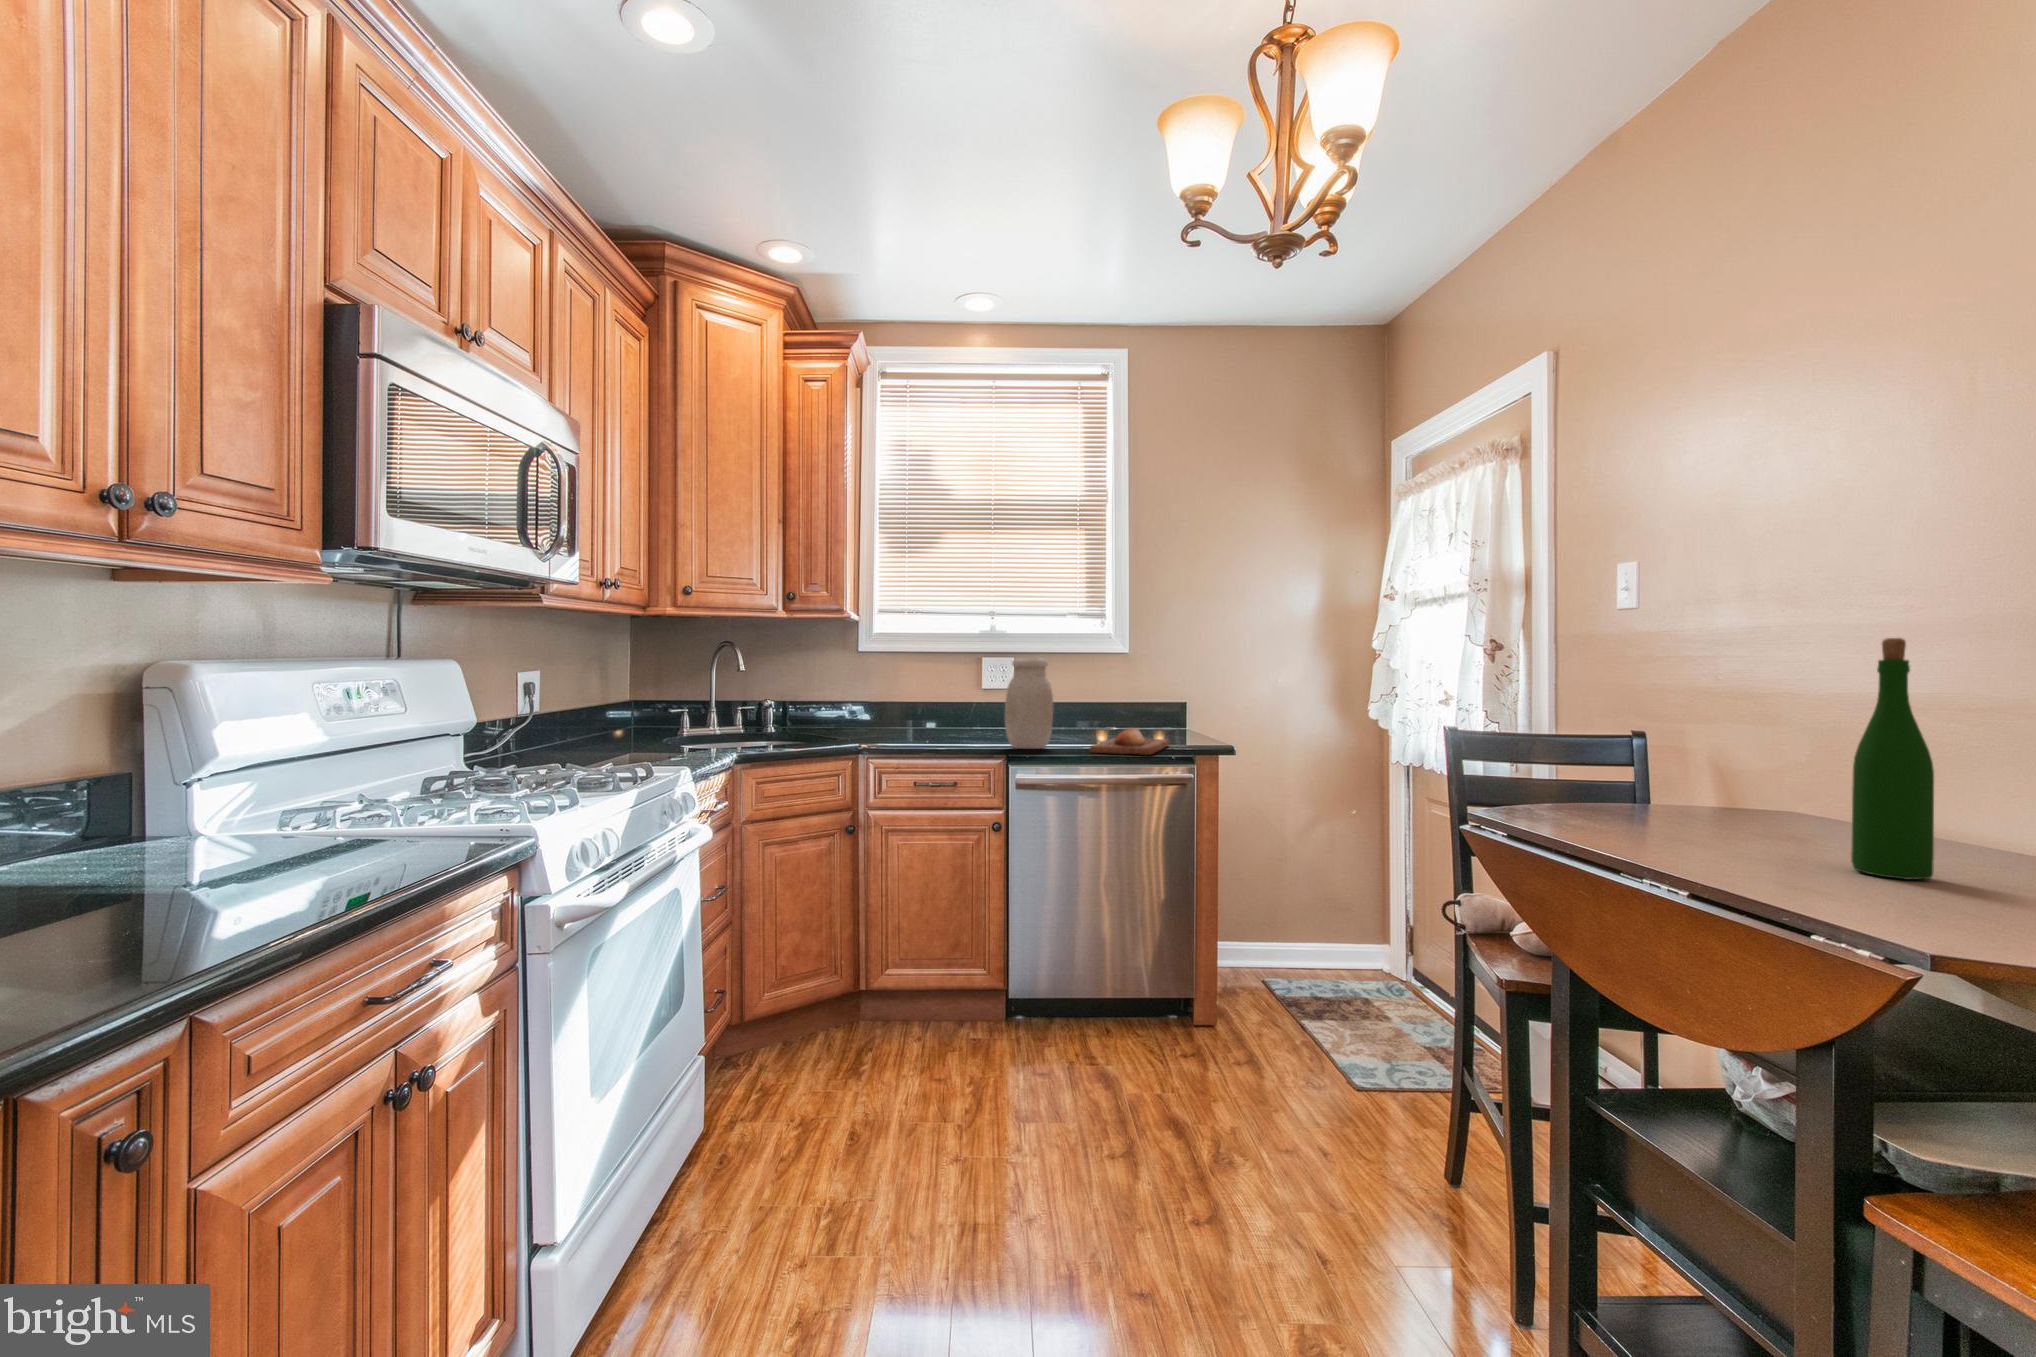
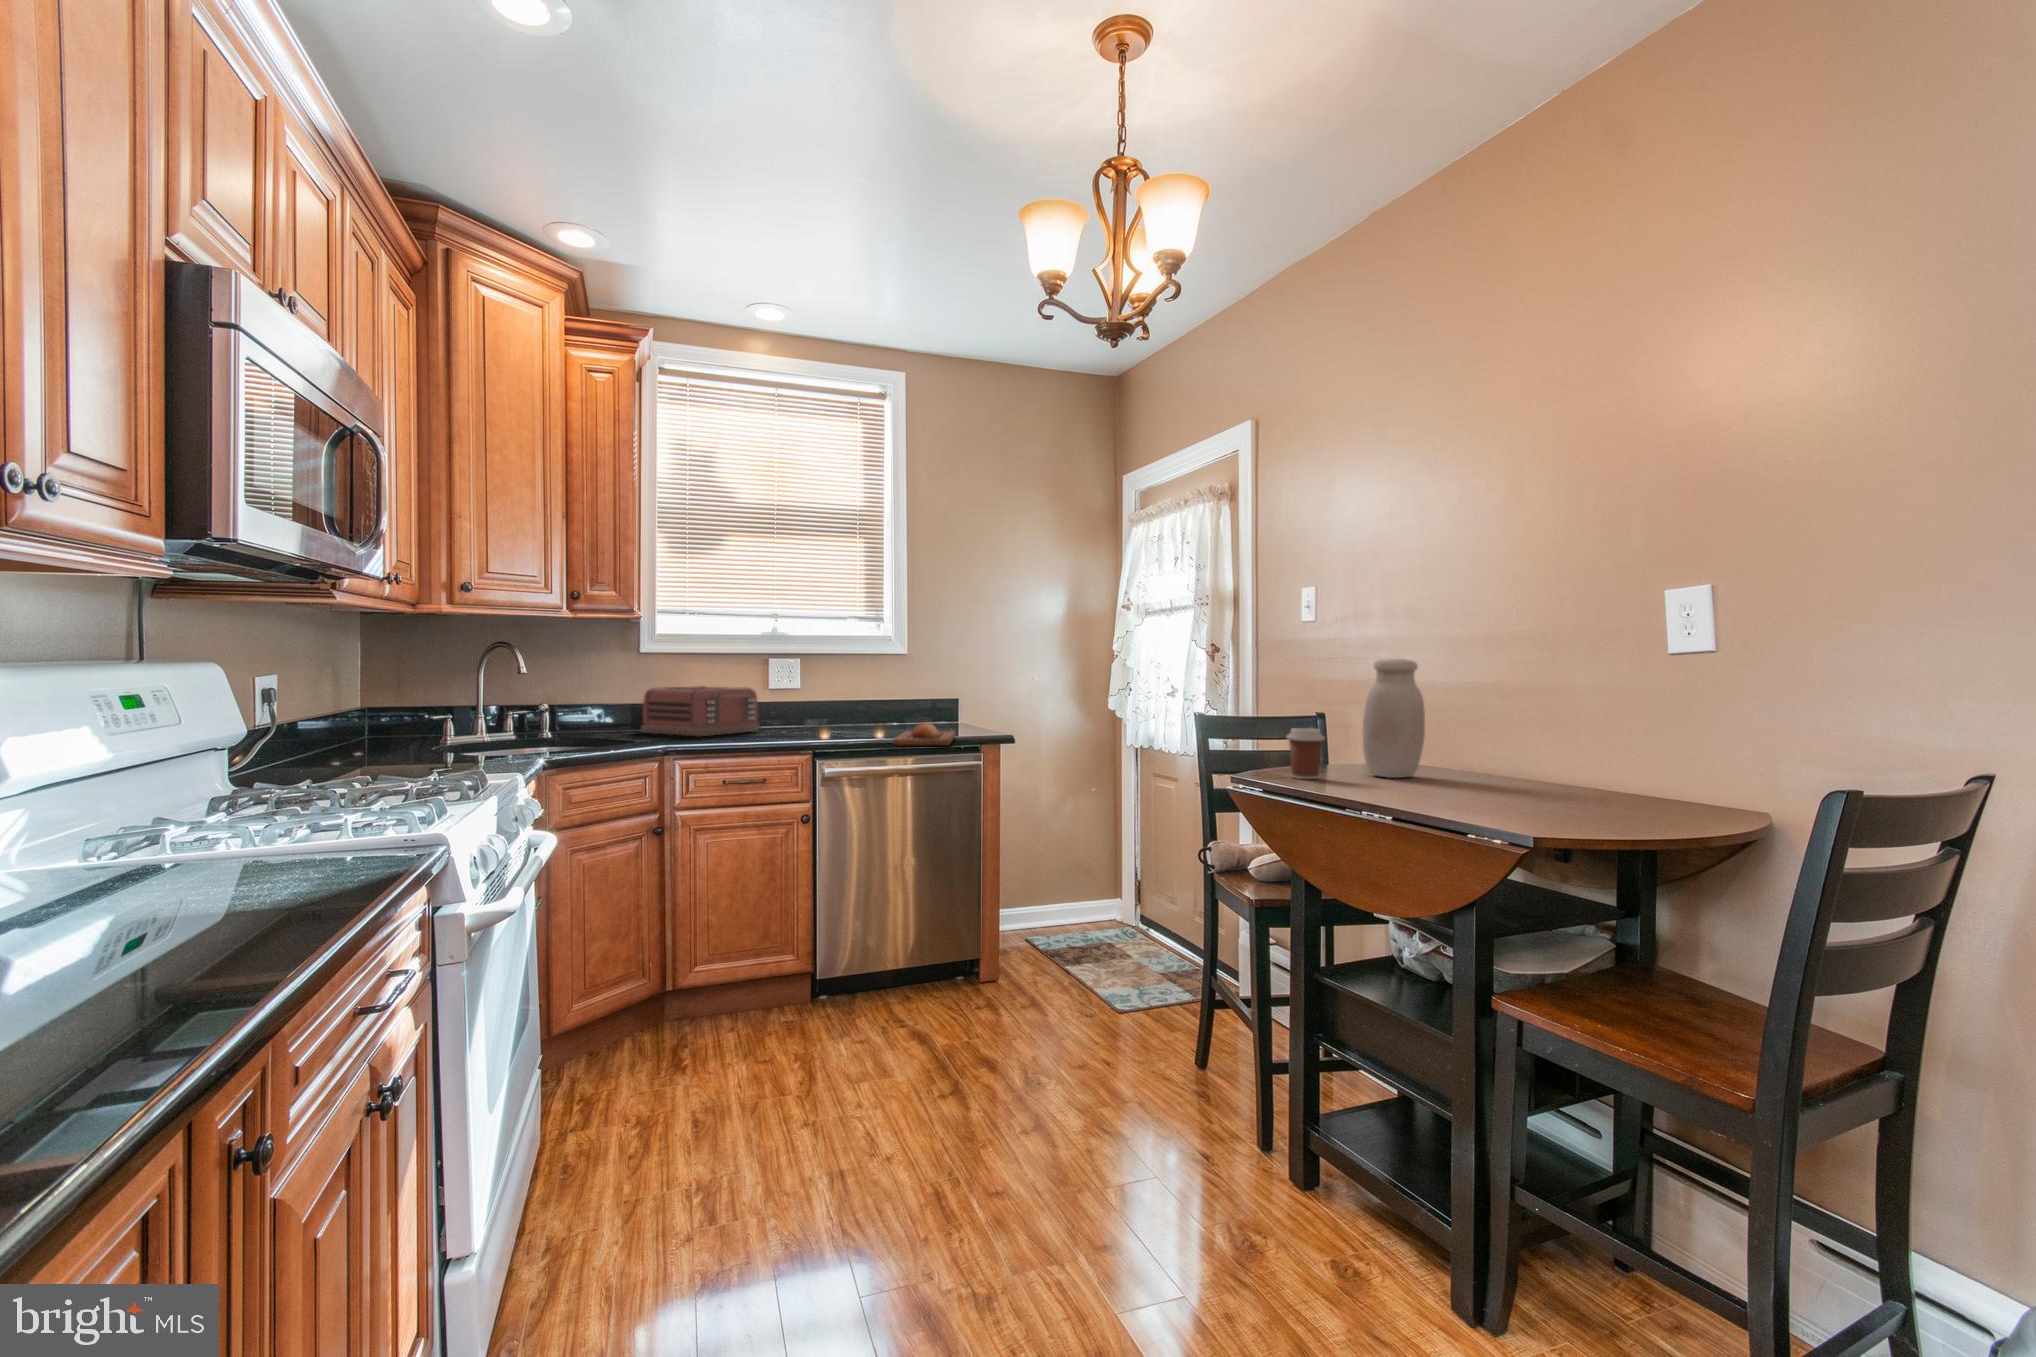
wine bottle: present [1851,638,1934,879] -> none [1468,655,1509,803]
jar: present [1005,658,1053,749] -> present [1363,659,1425,778]
toaster: none [862,688,971,737] -> present [642,686,759,736]
coffee cup: none [1551,747,1612,820] -> present [1287,728,1325,779]

